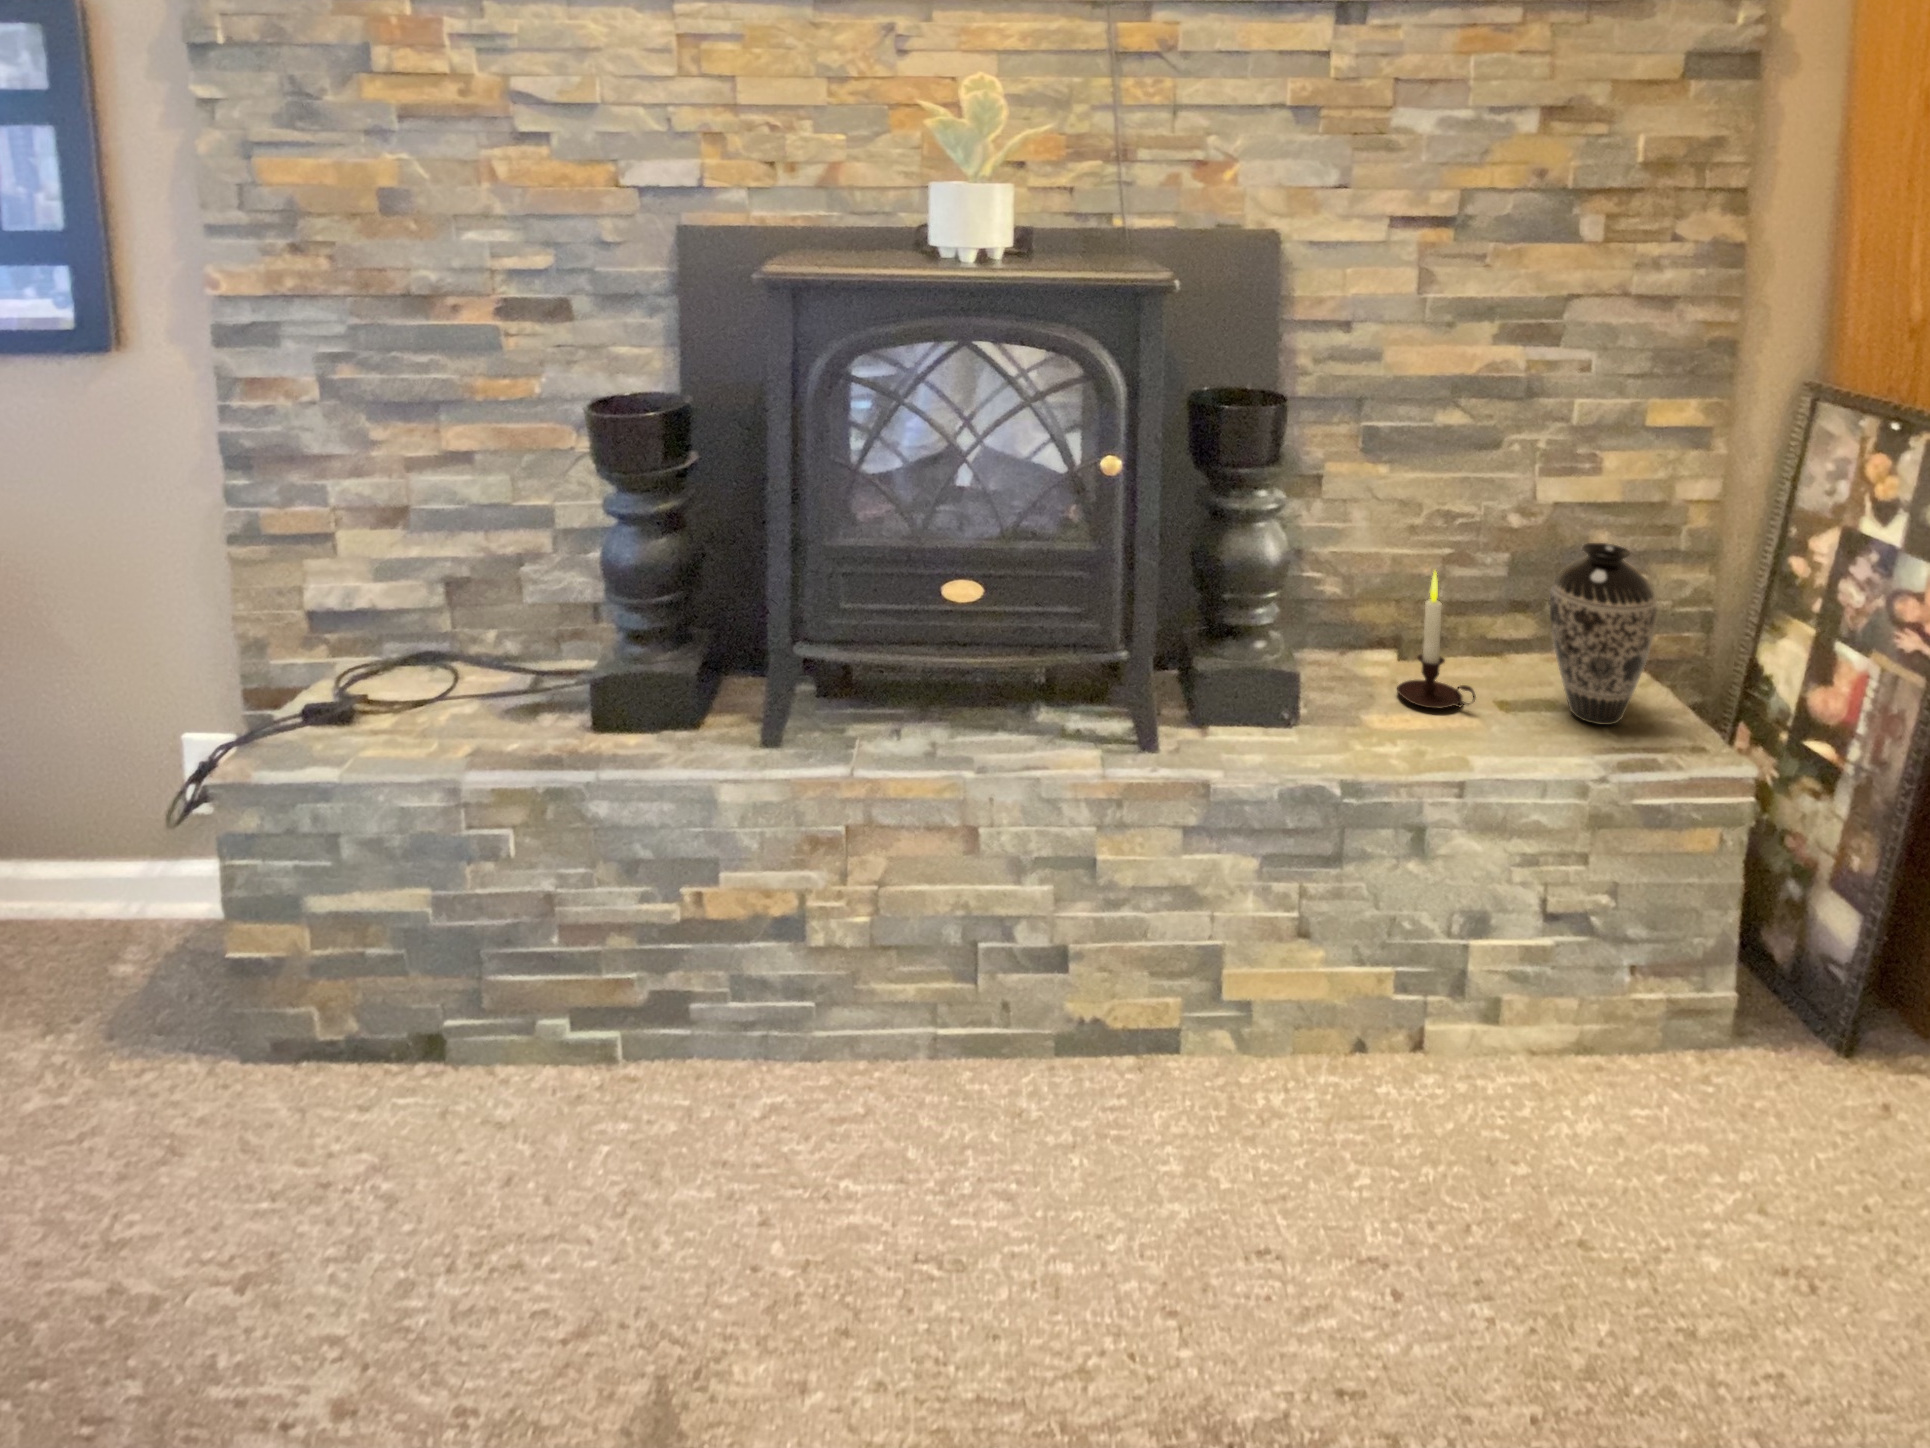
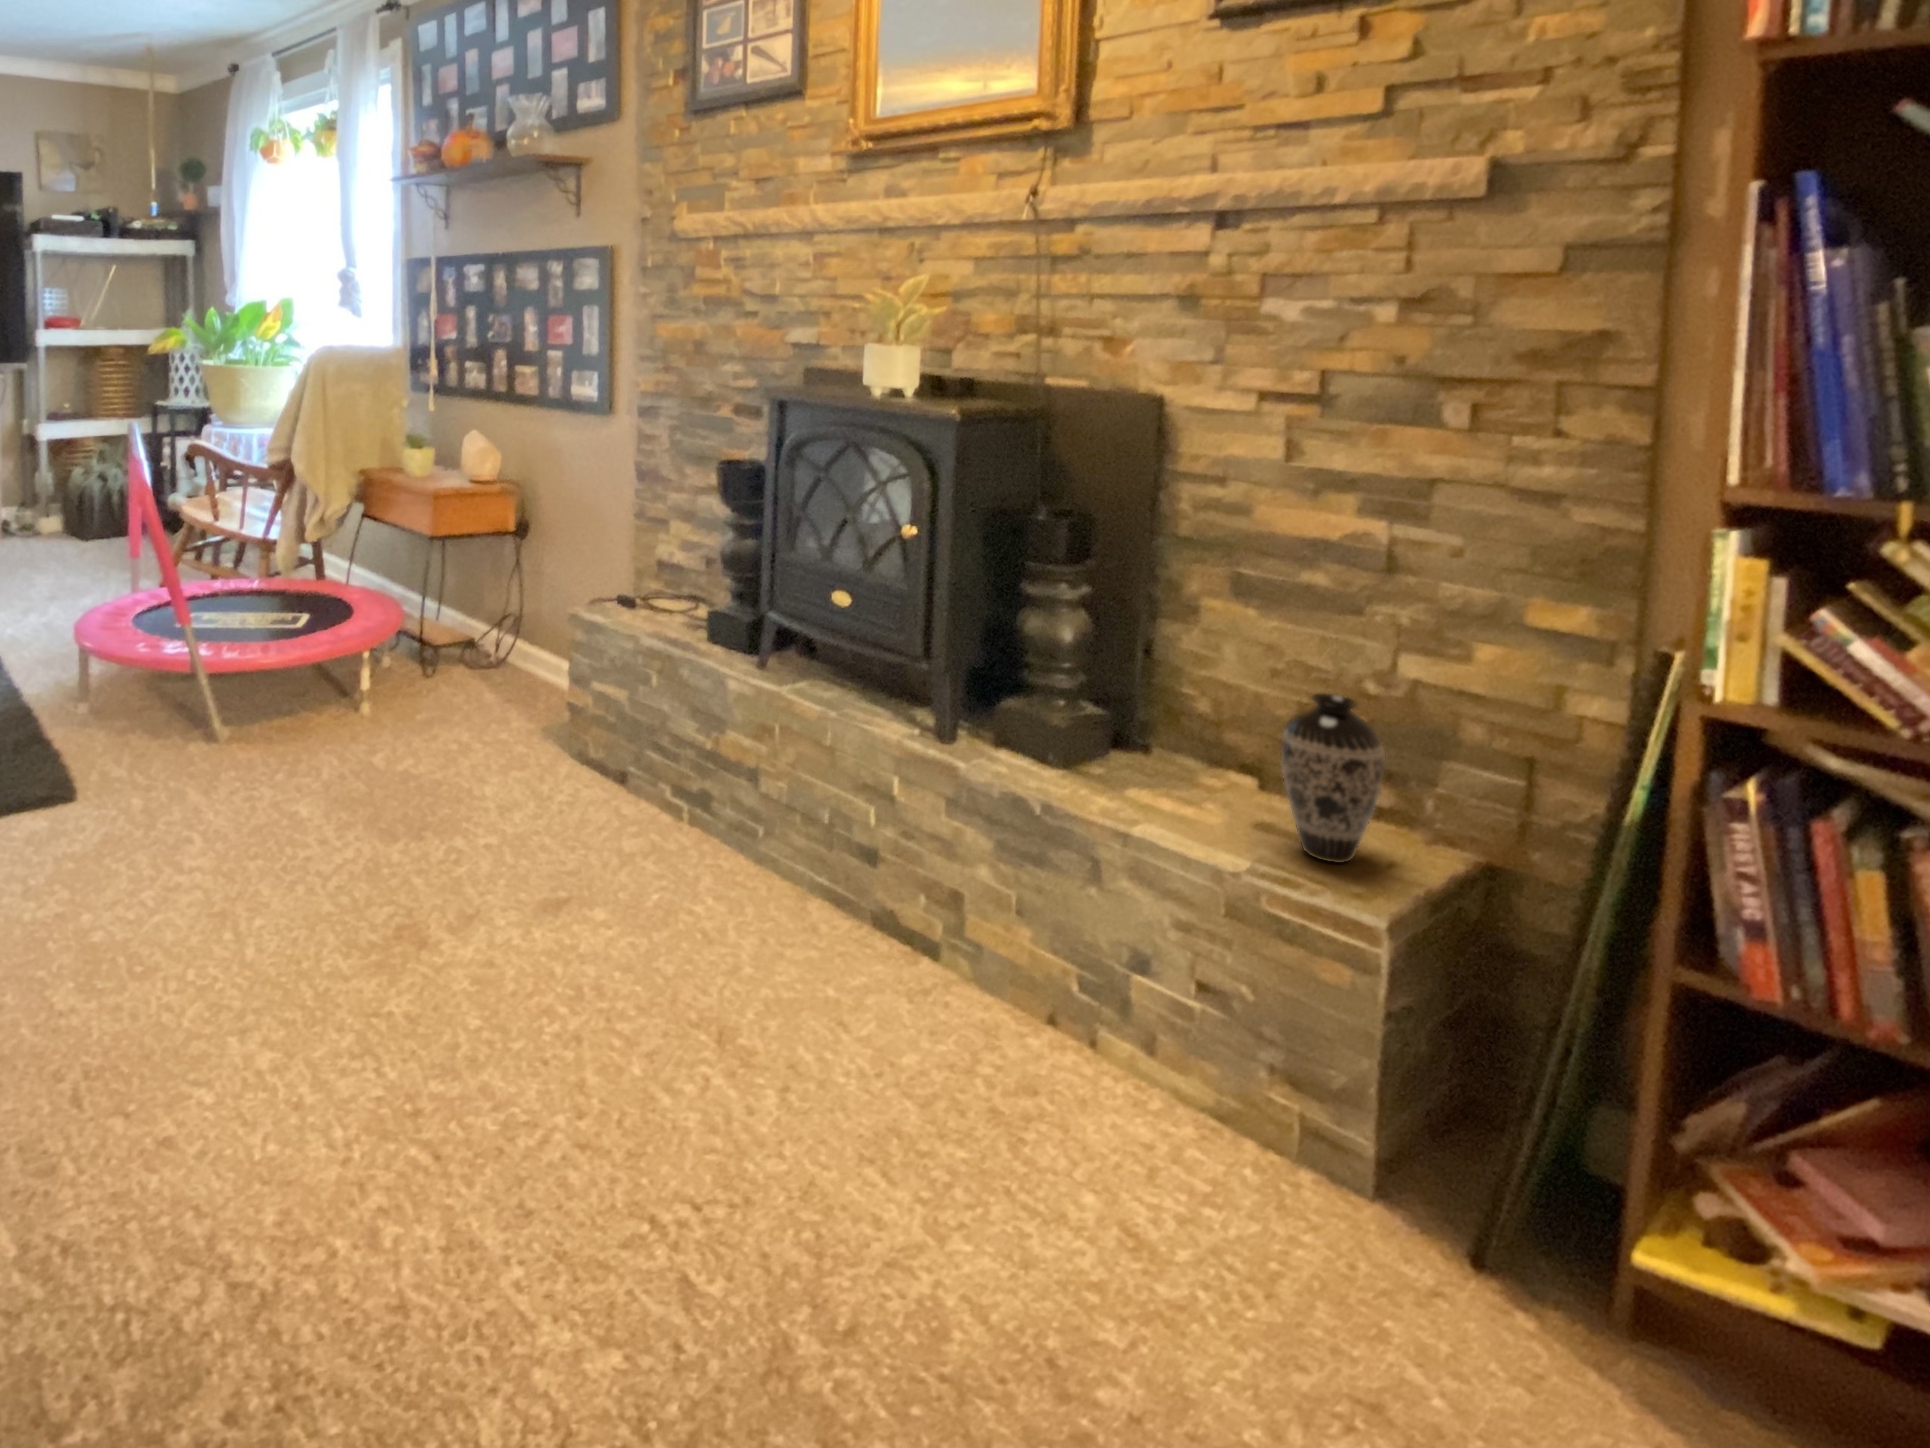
candle: present [1397,571,1476,708] -> none [1175,686,1235,806]

